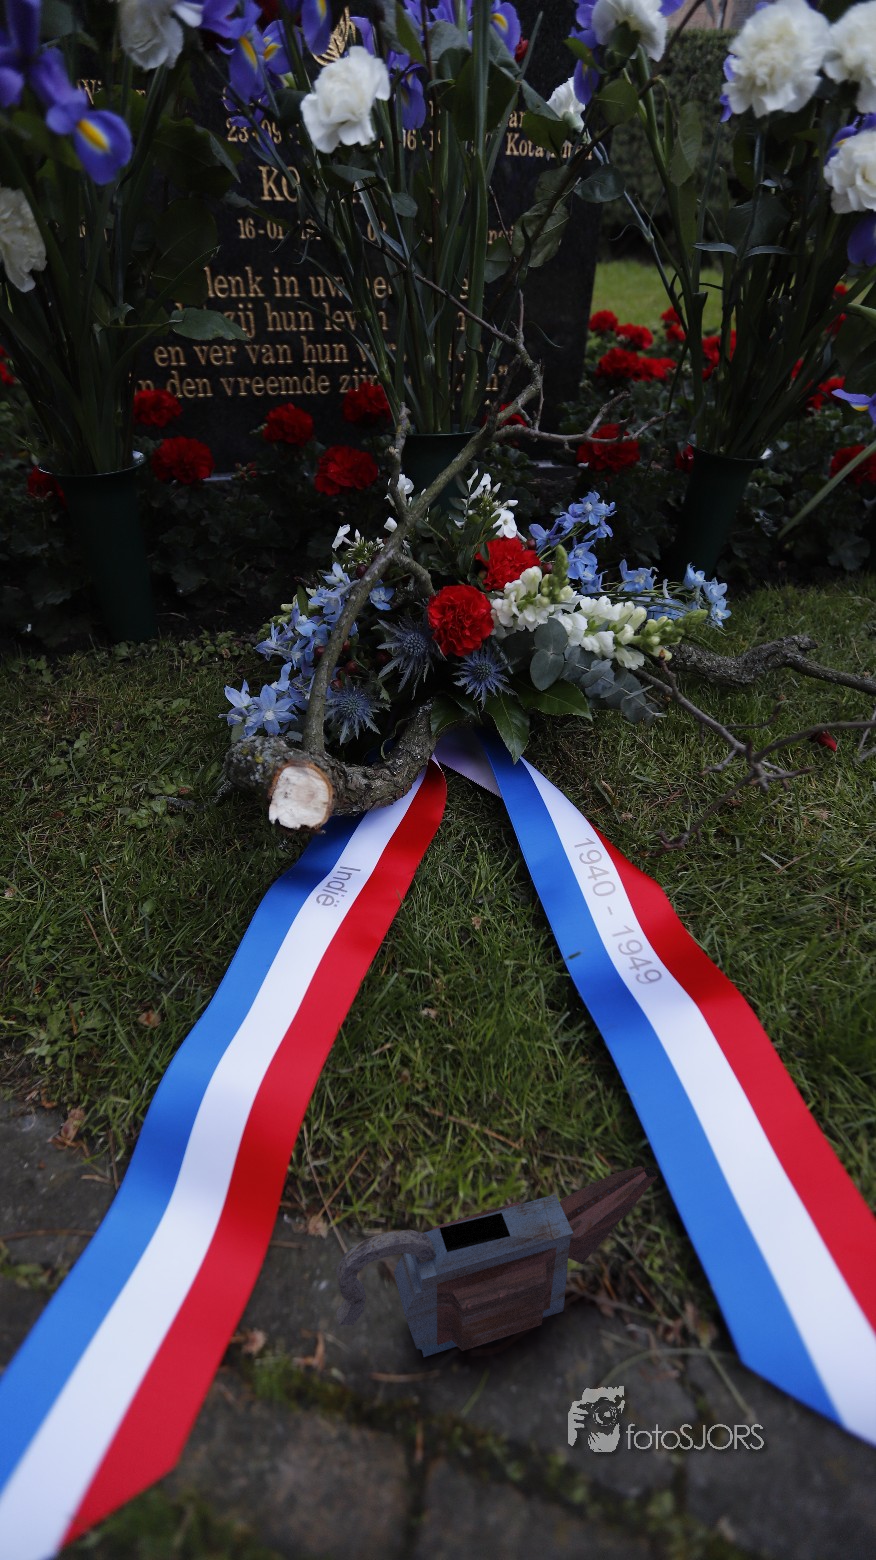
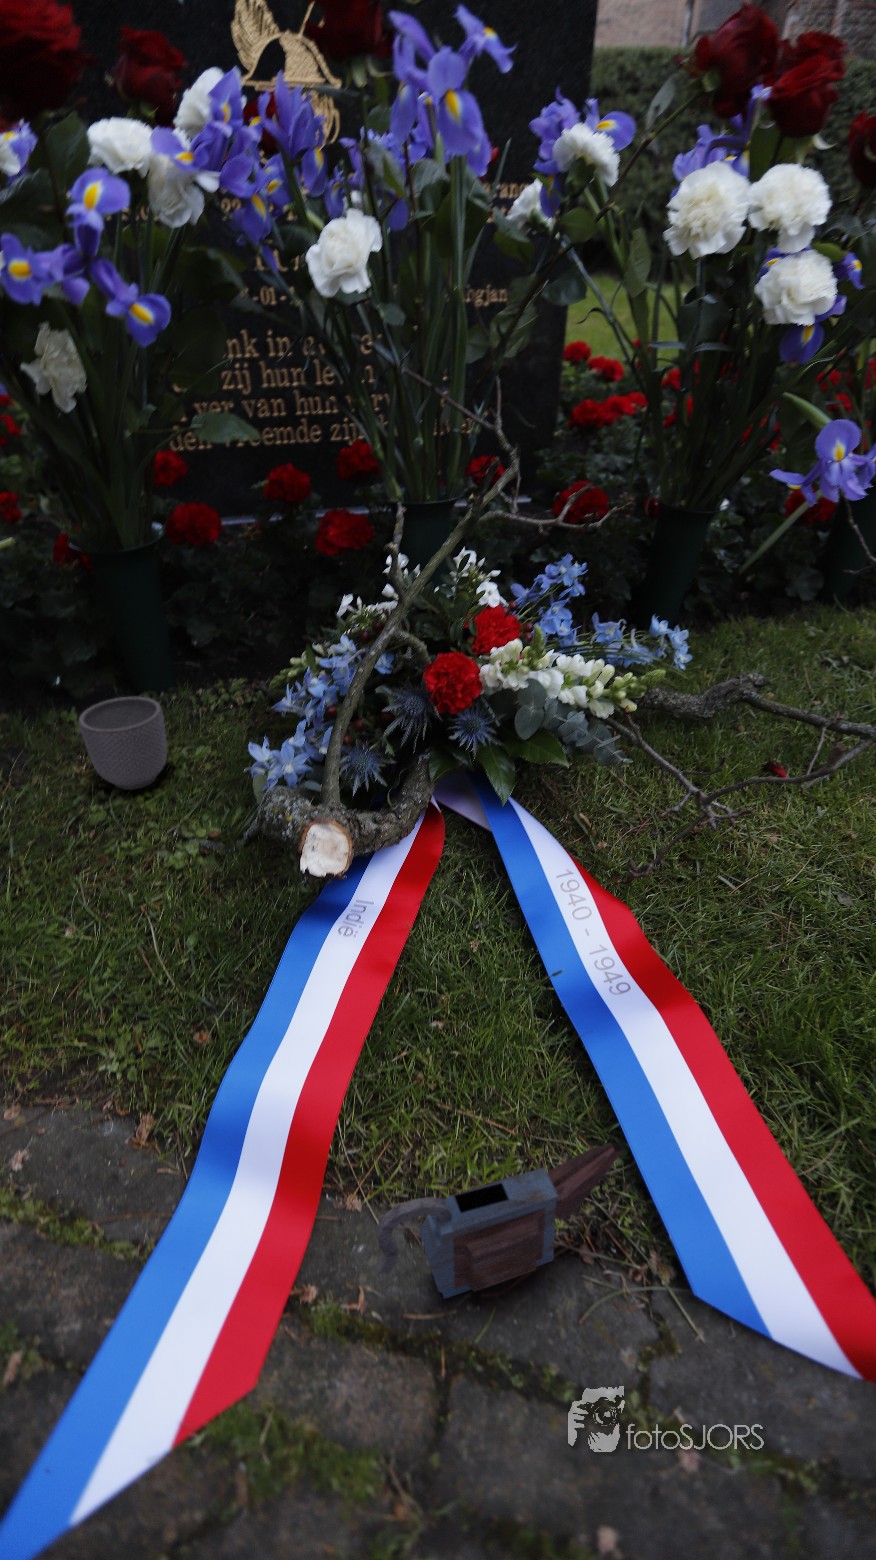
planter: none [37,637,138,741] -> present [79,697,167,790]

